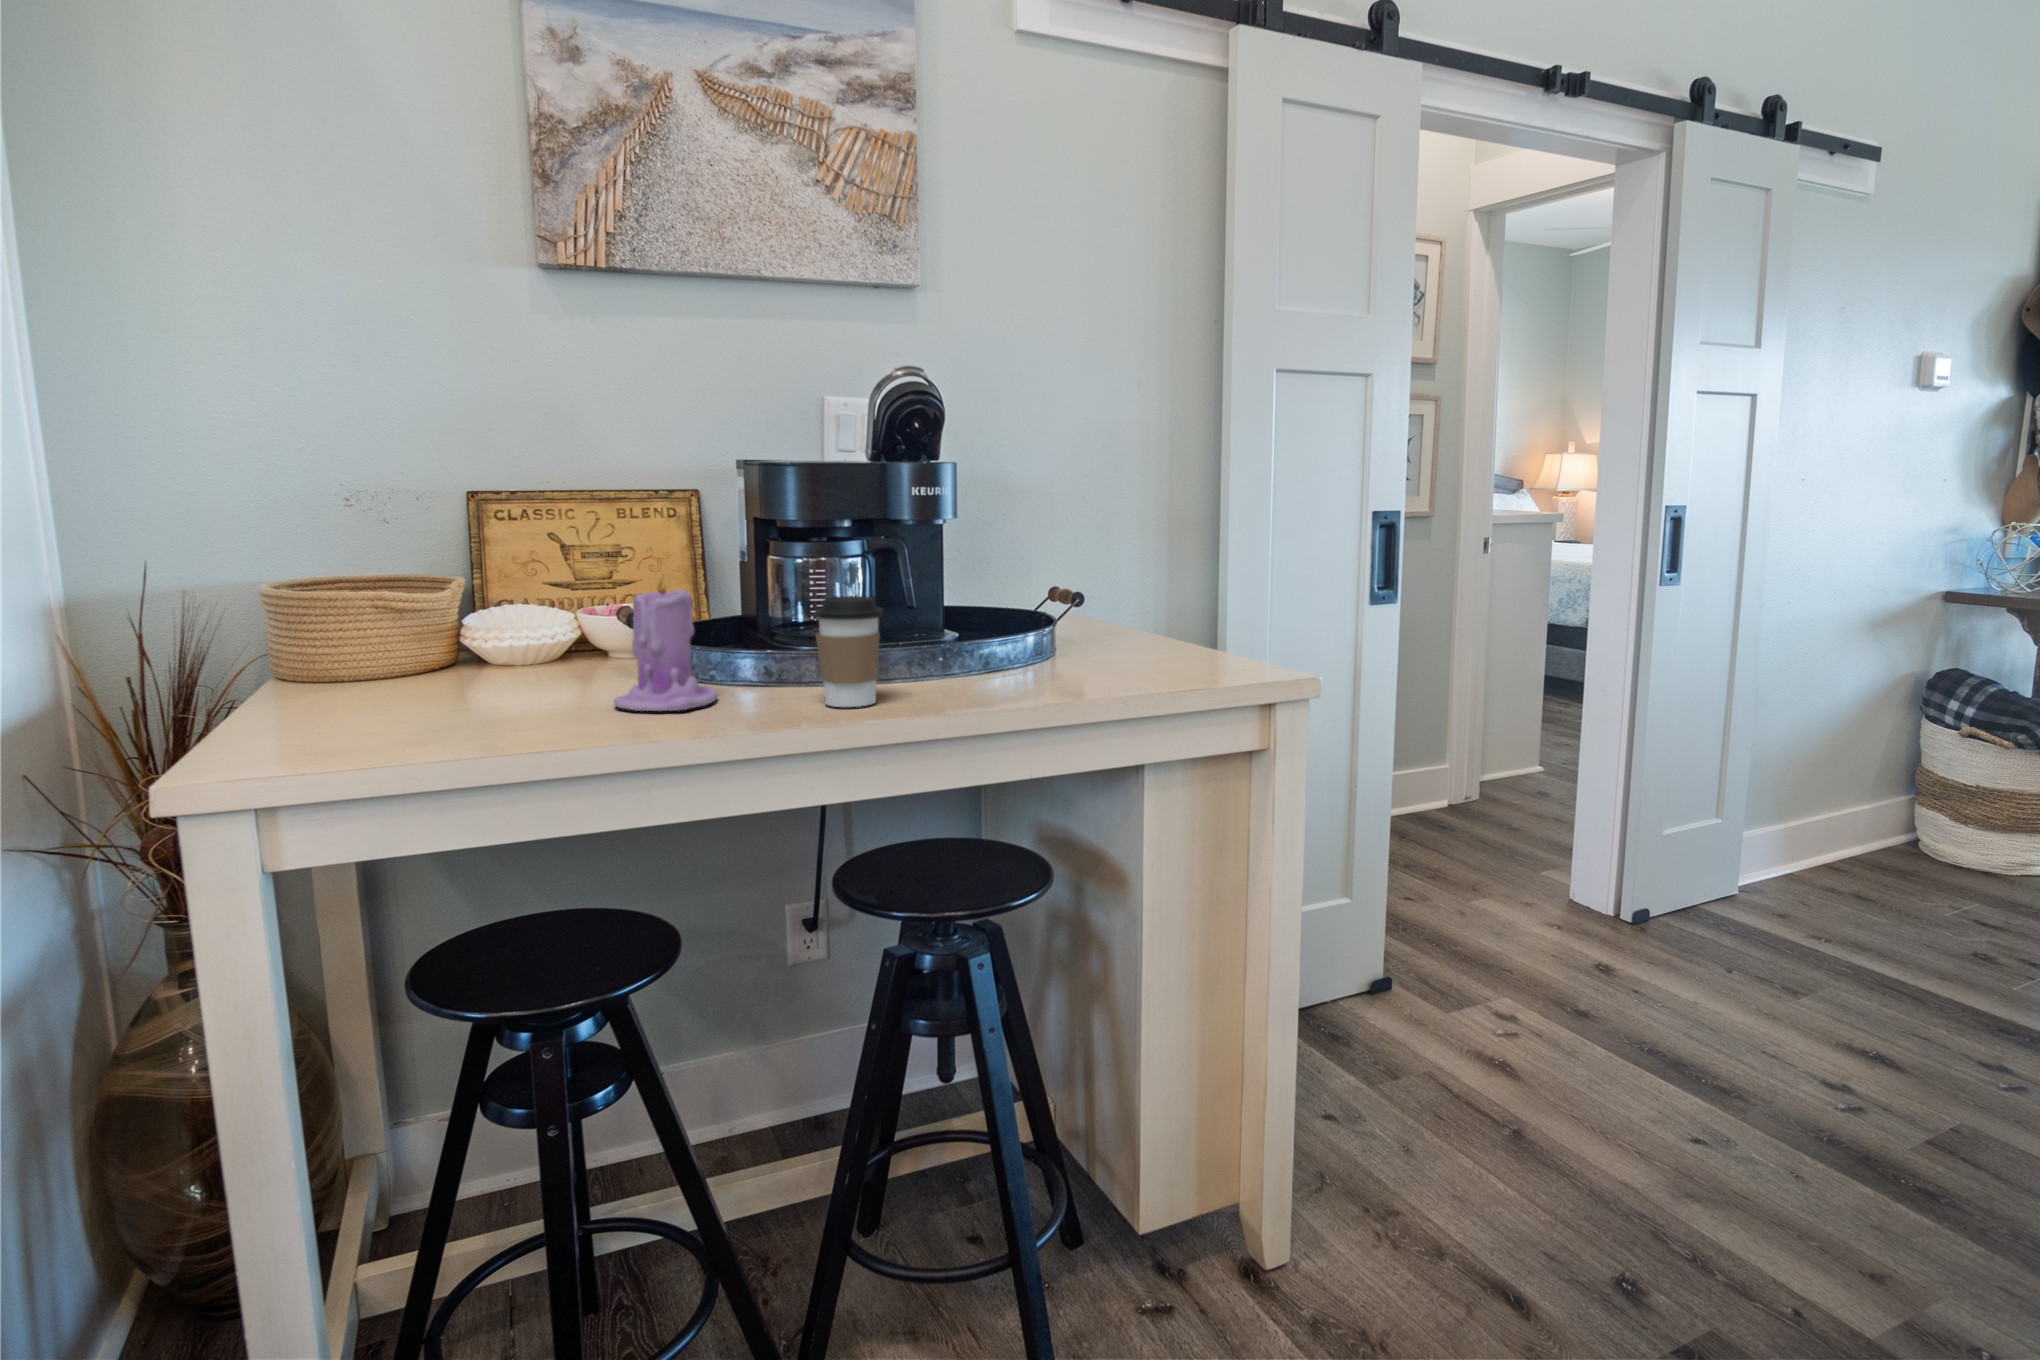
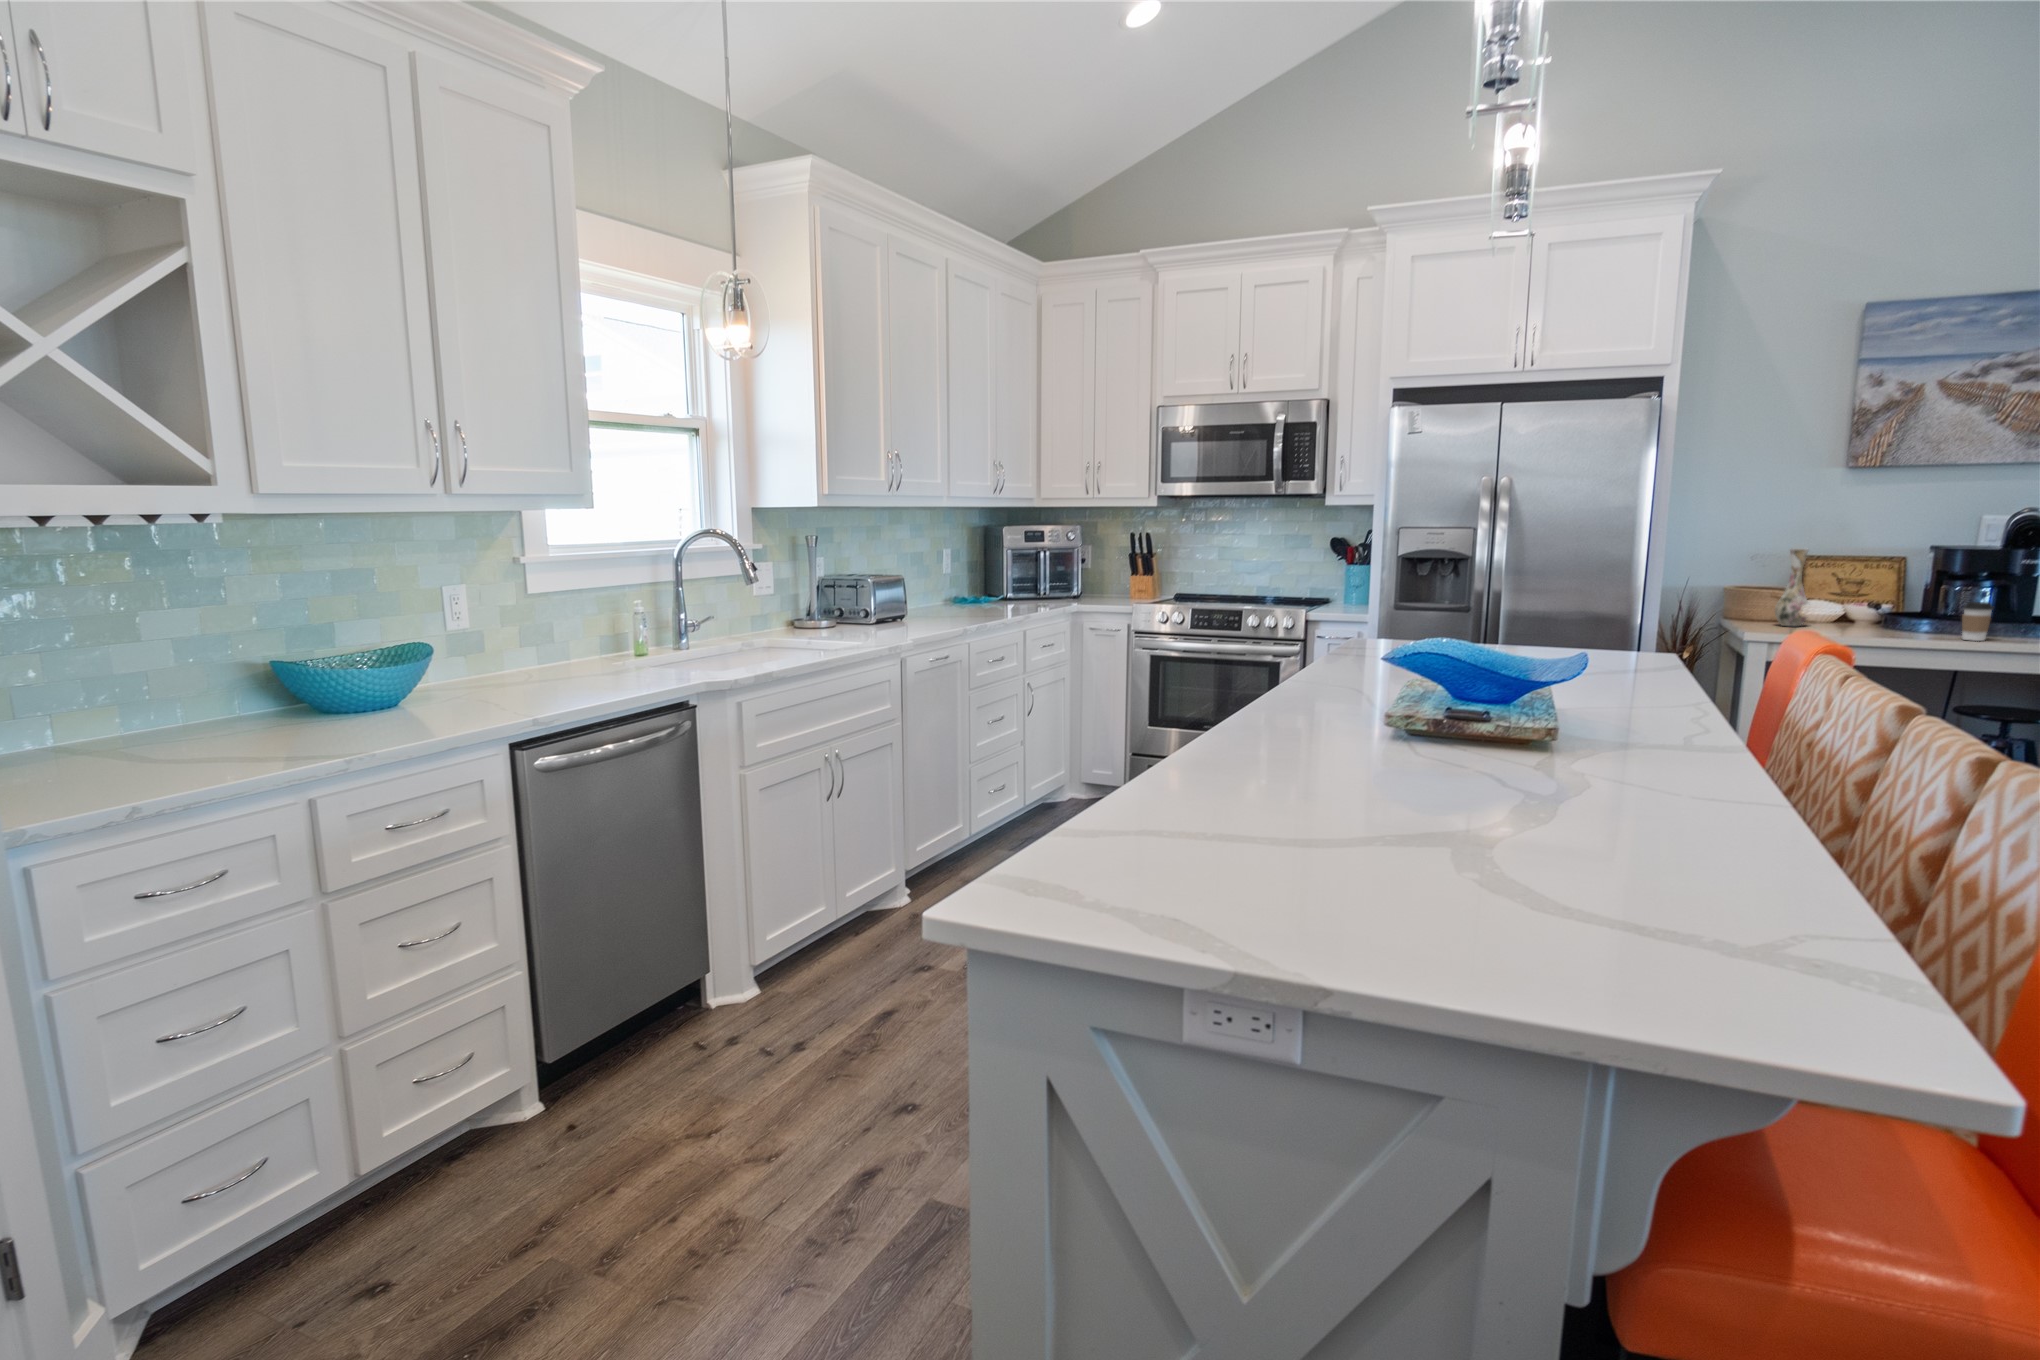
vase: none [375,457,475,691] -> present [1775,548,1808,626]
candle: present [614,579,717,711] -> none [1871,590,1914,637]

